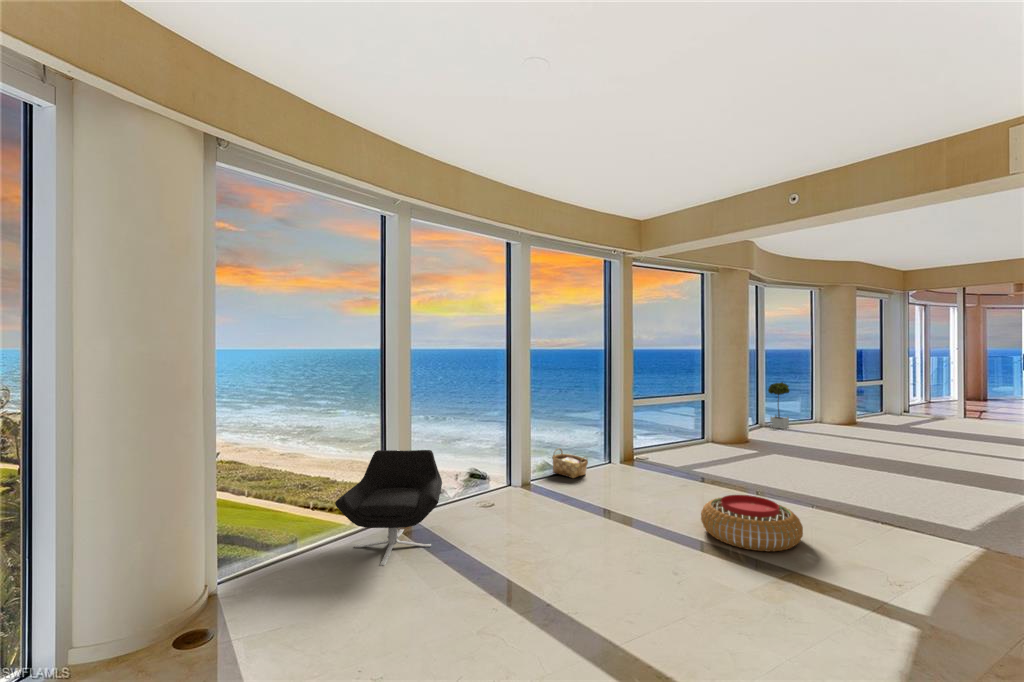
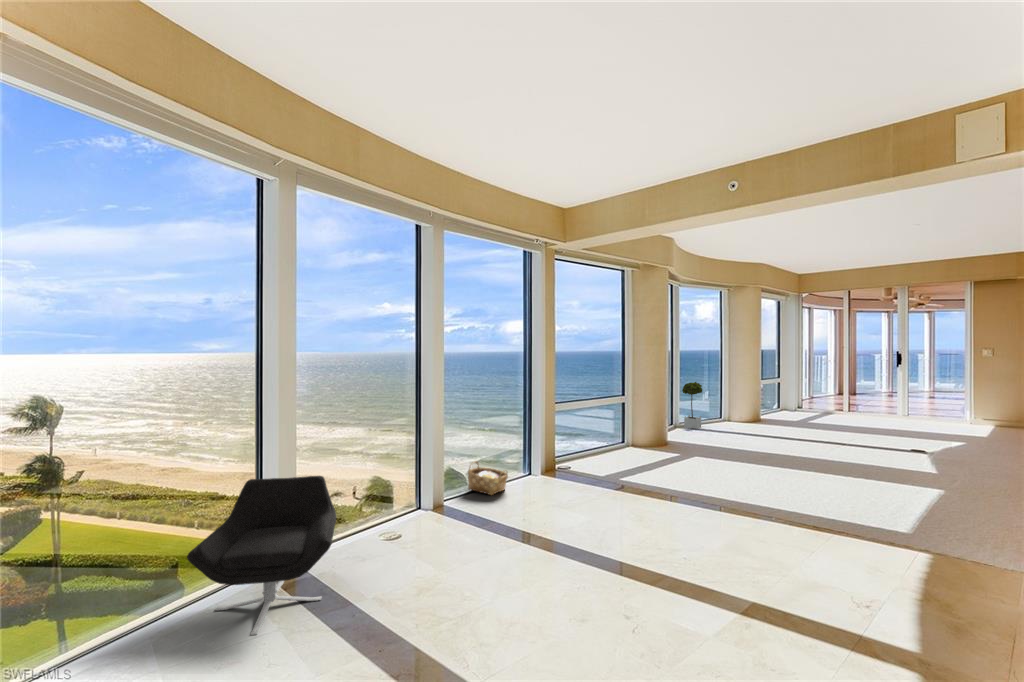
pouf: present [701,495,803,552] -> none [637,509,742,572]

